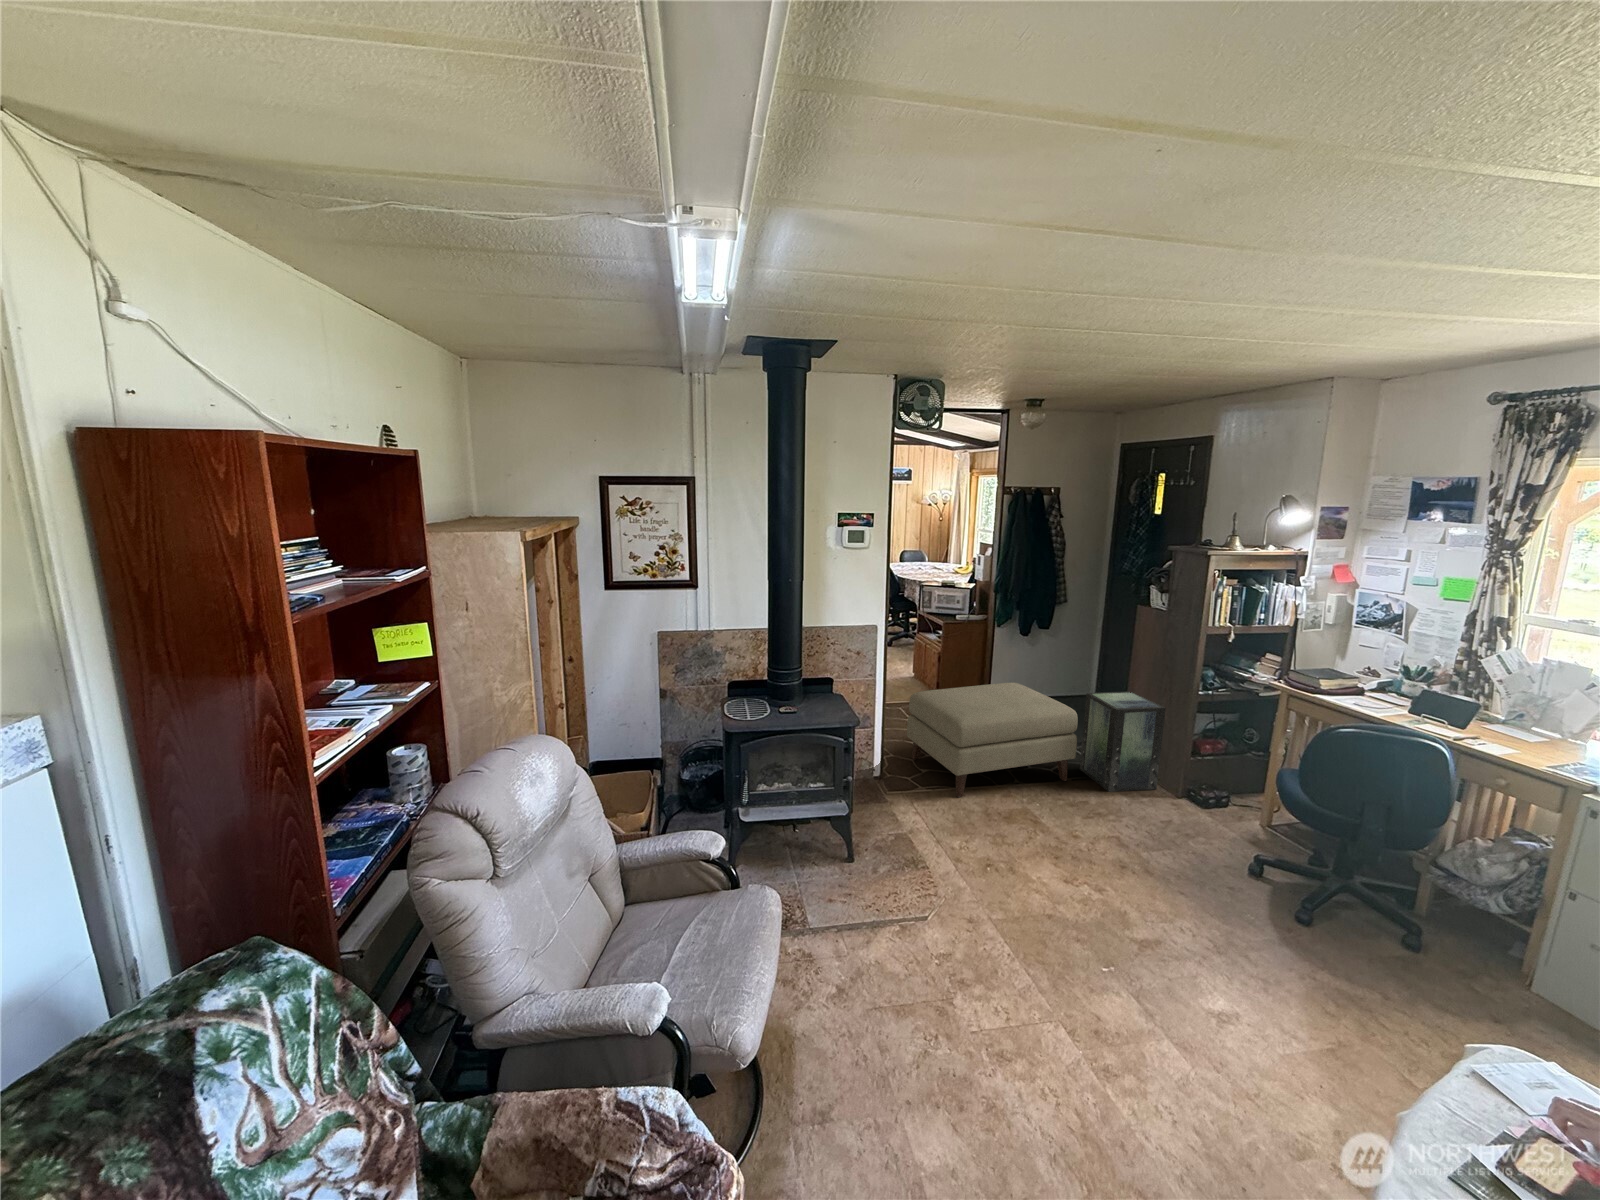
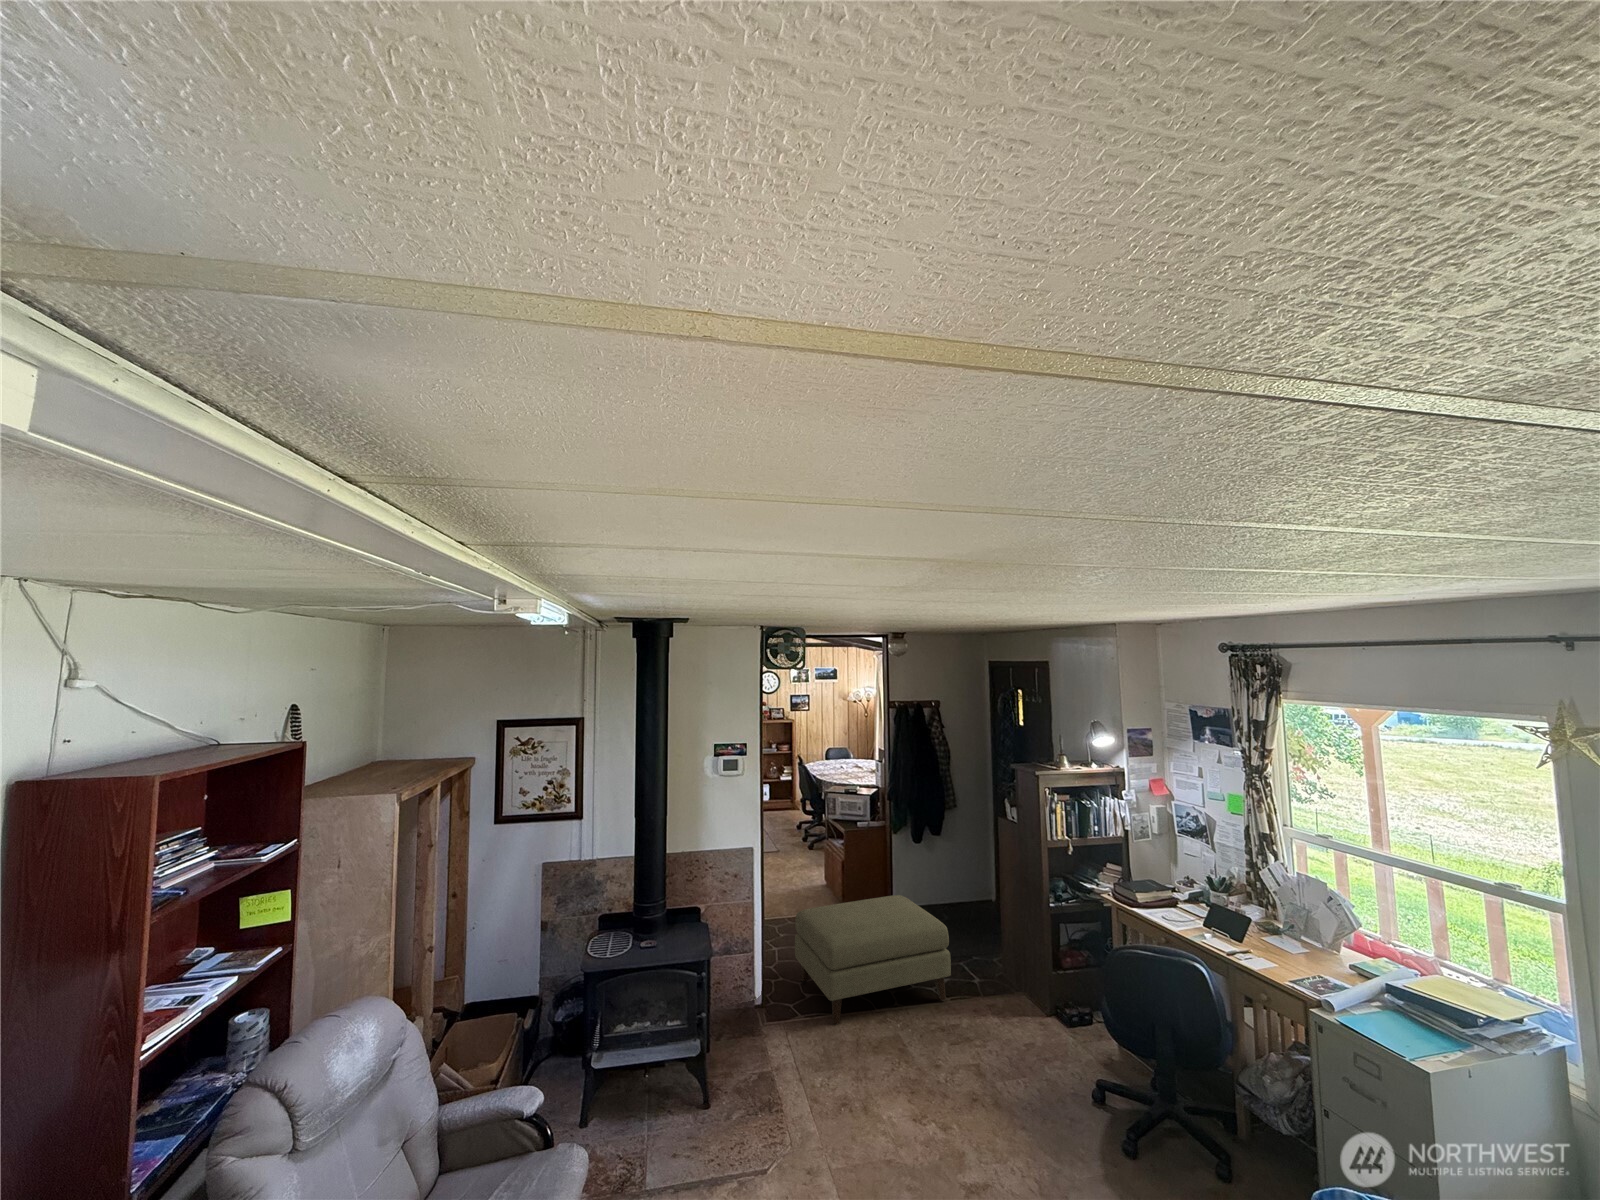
storage box: present [1080,691,1166,792] -> none [959,902,1030,1011]

